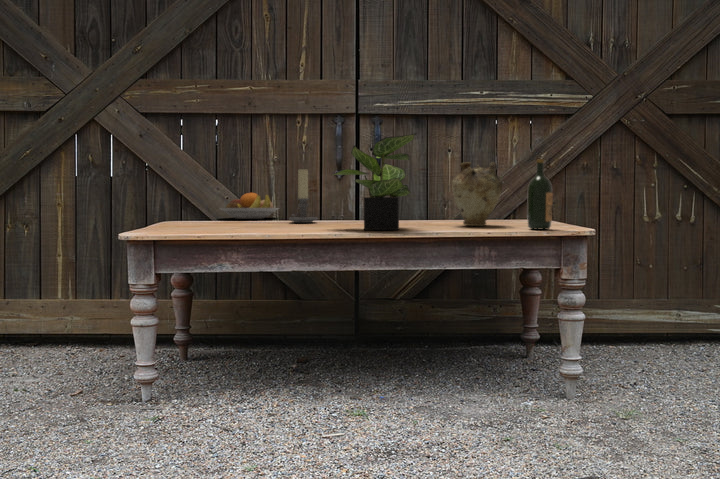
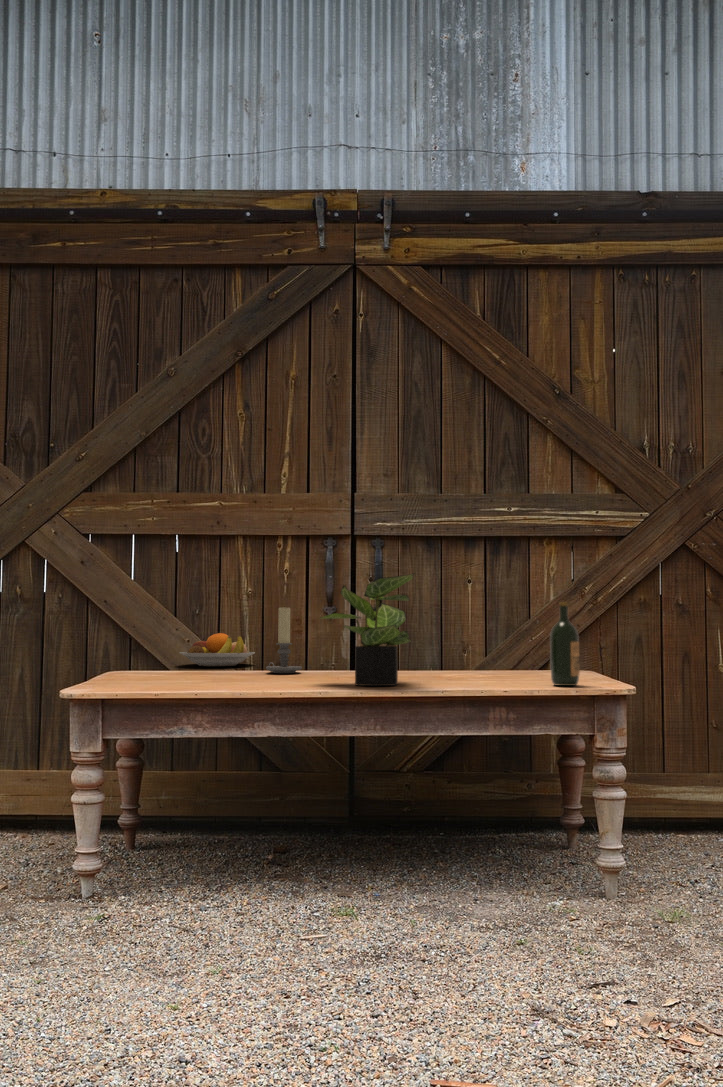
vase: present [452,162,502,226] -> none [463,602,523,680]

